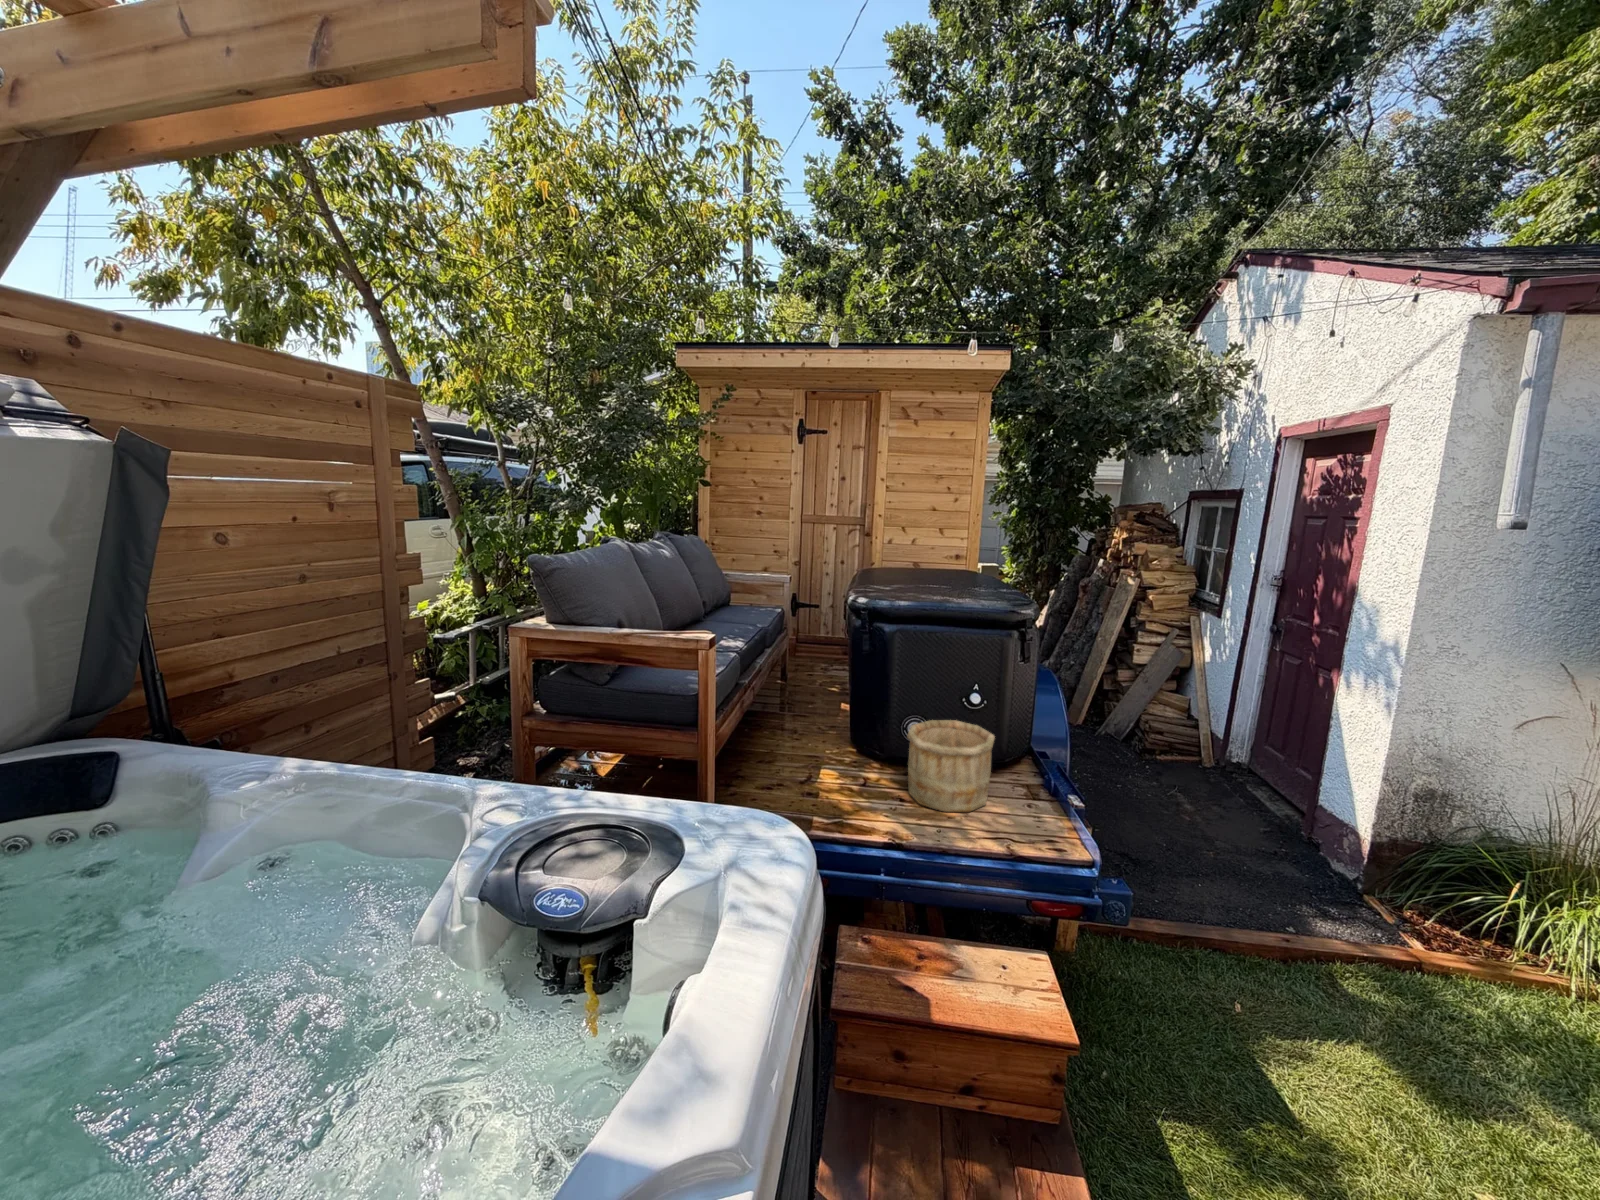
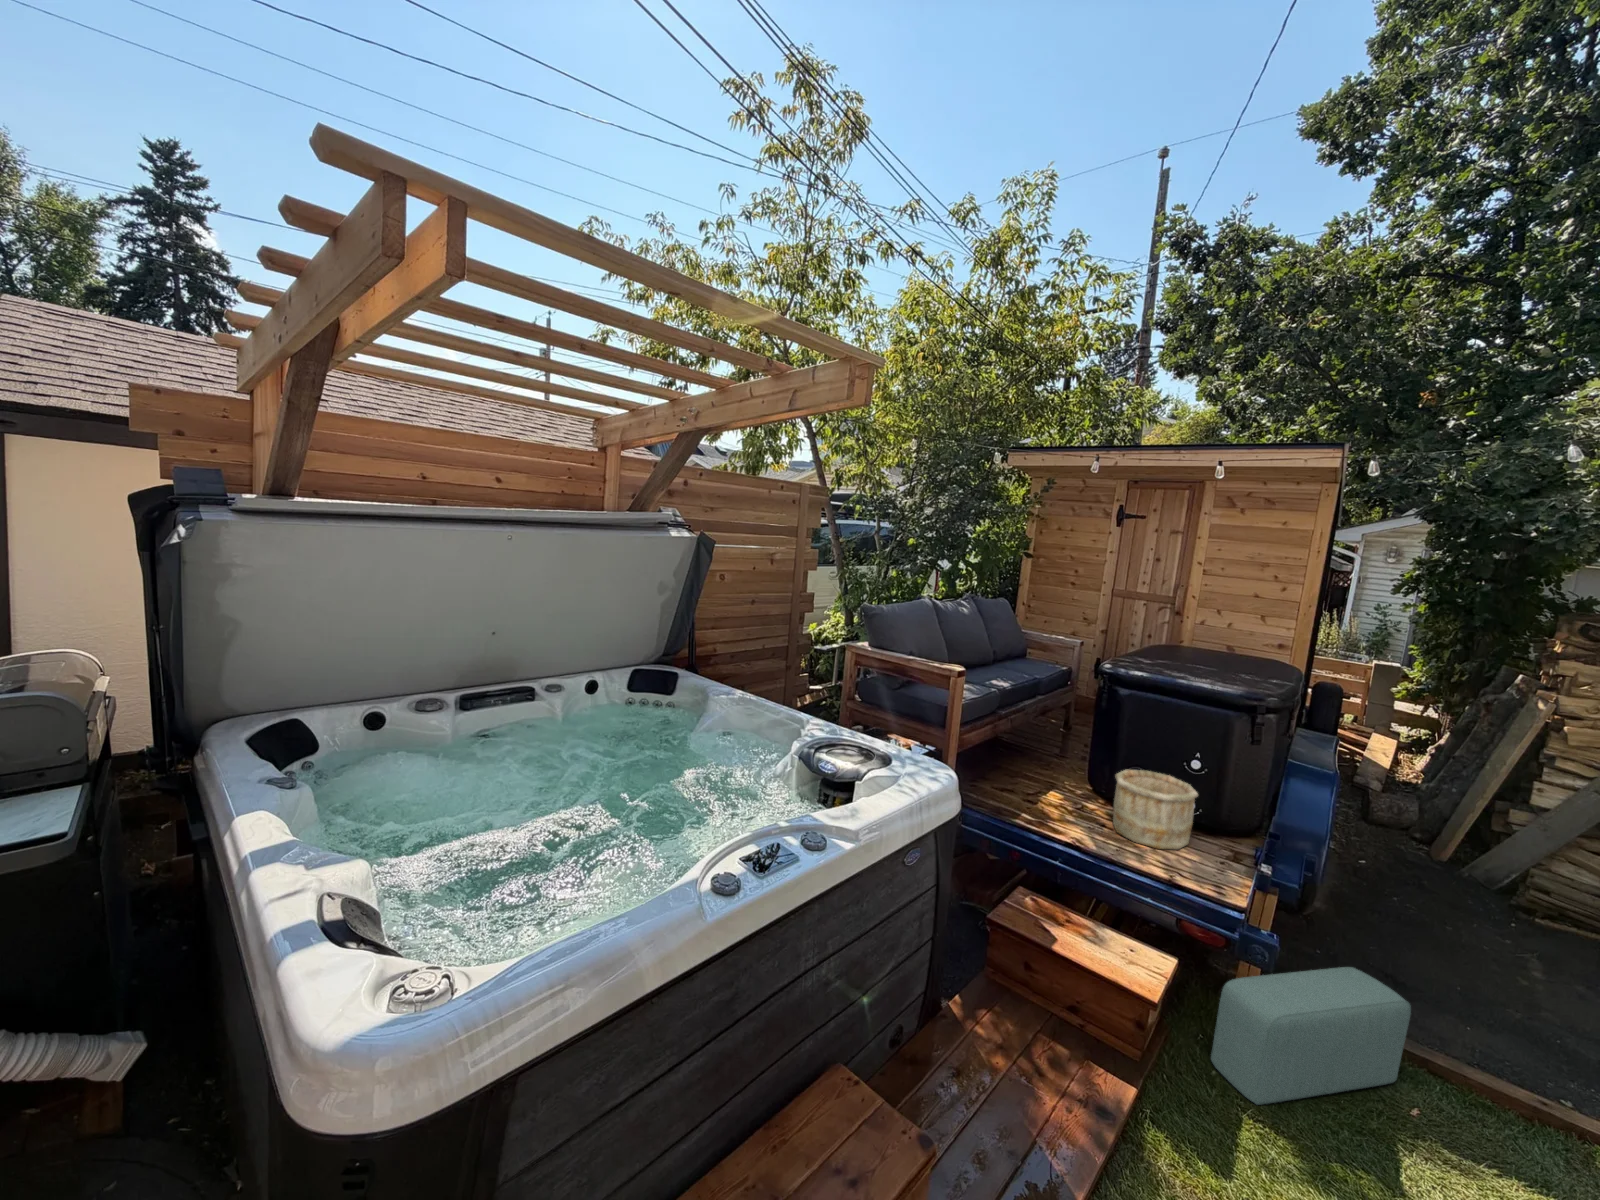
pouf: none [1108,884,1235,1098] -> present [1211,967,1411,1105]

